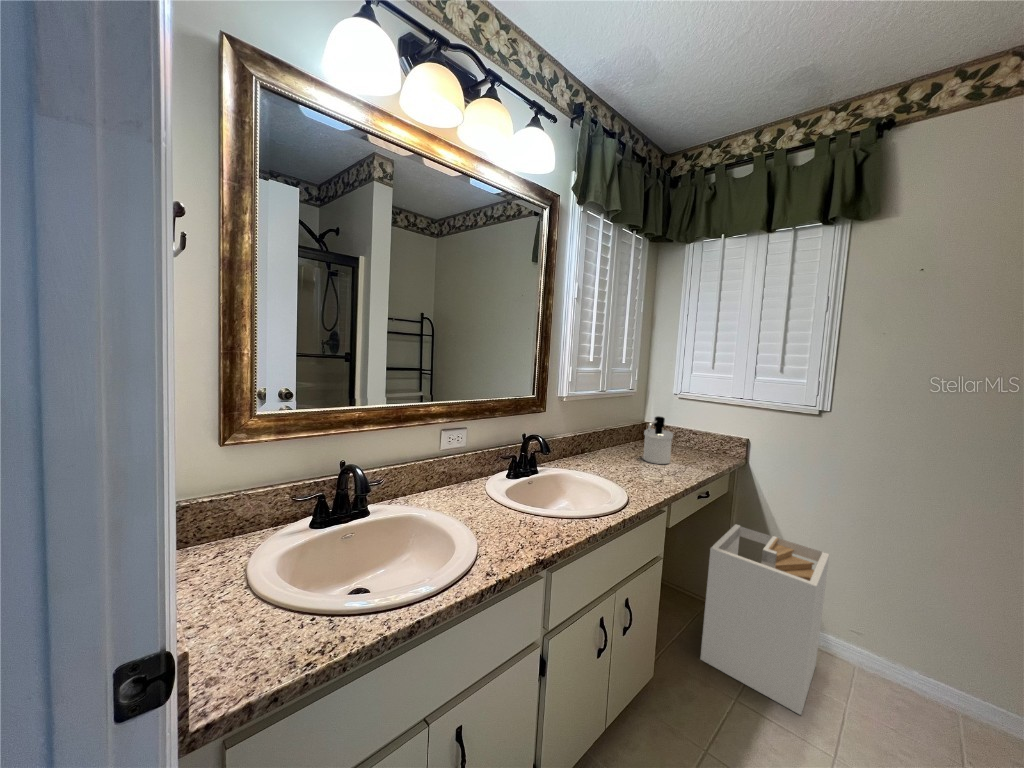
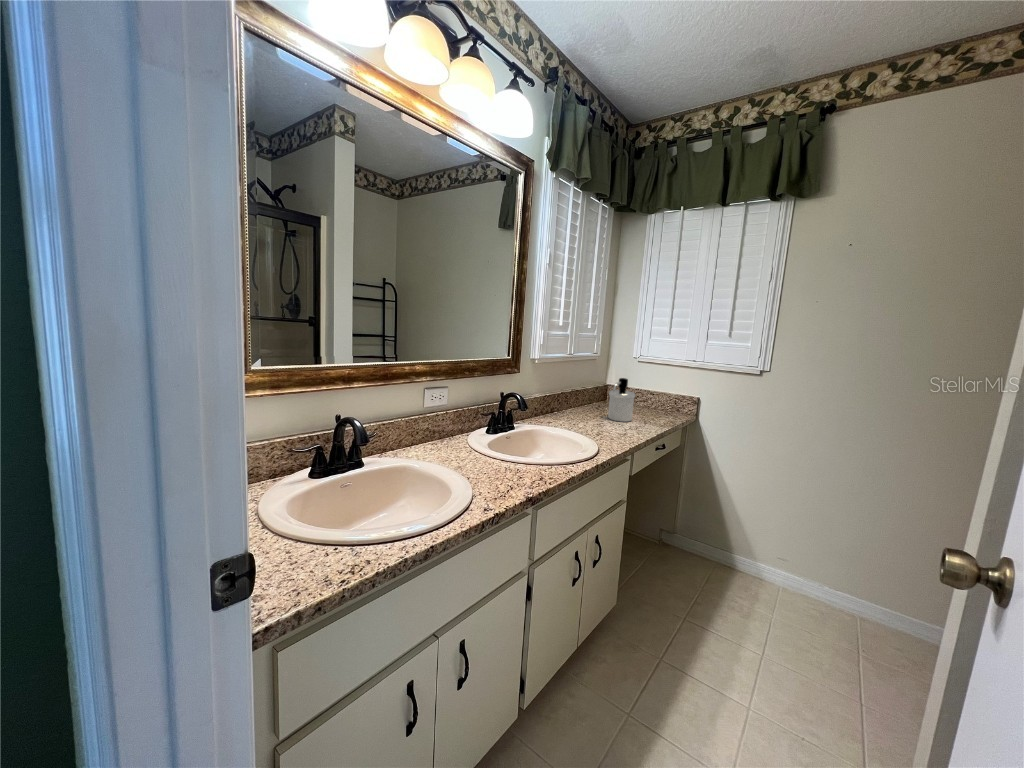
laundry hamper: present [700,524,829,715] -> none [655,475,765,629]

